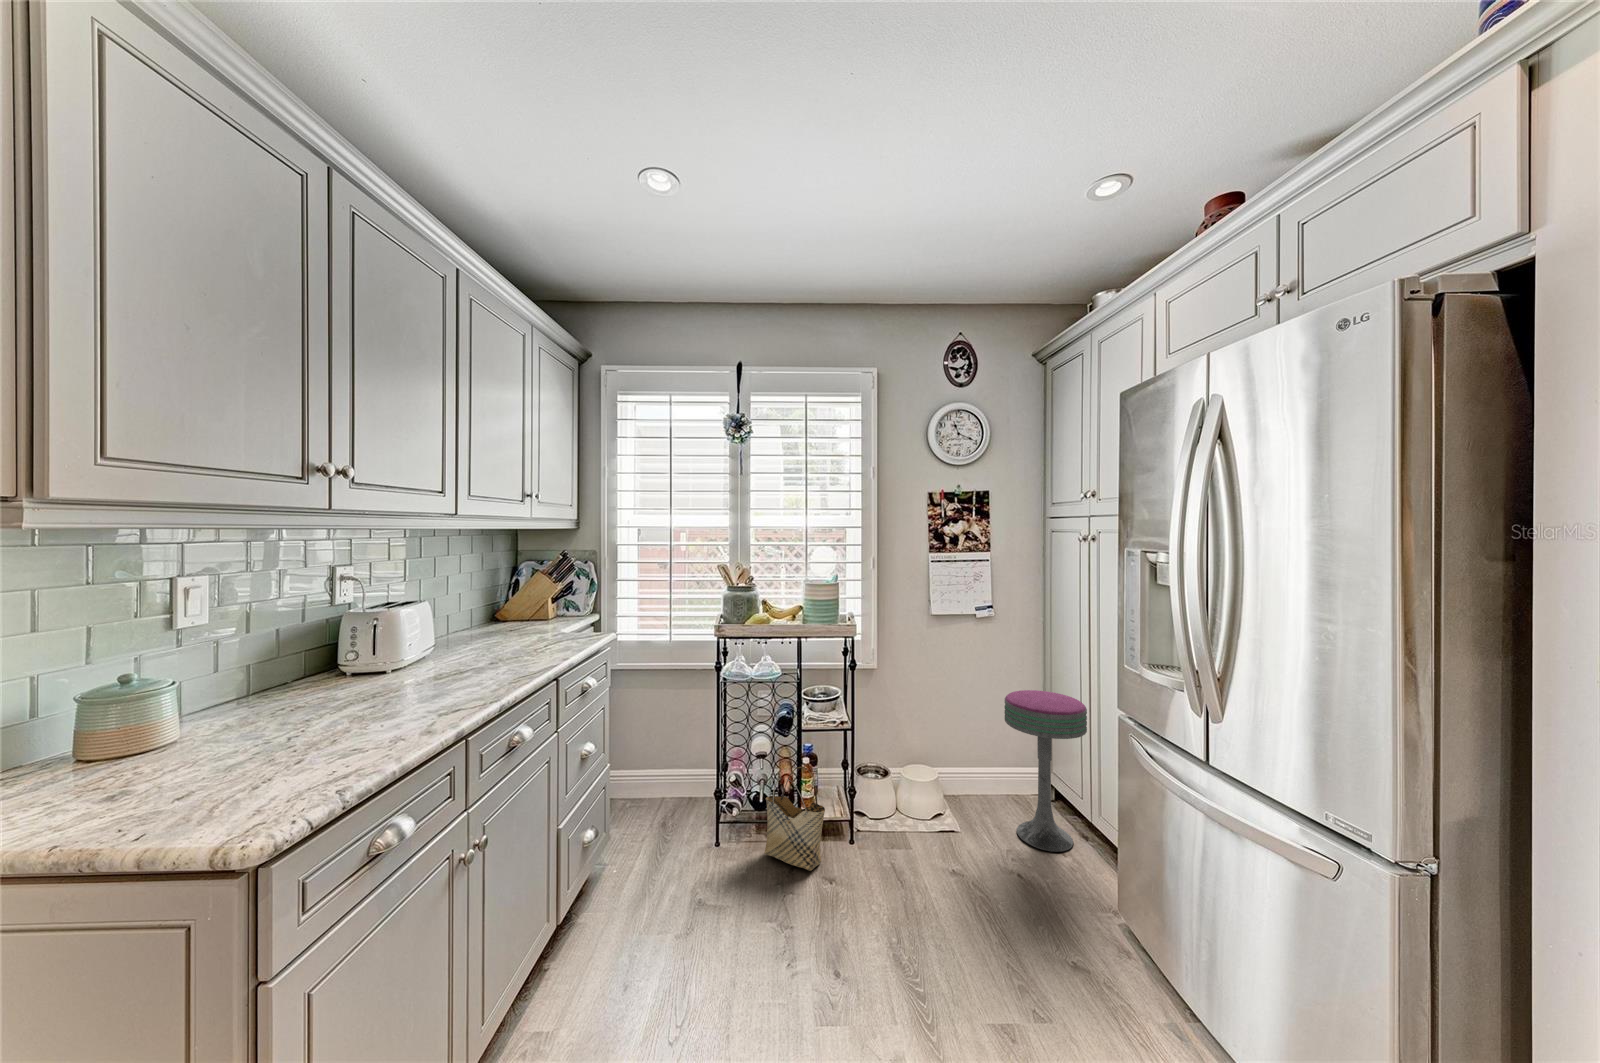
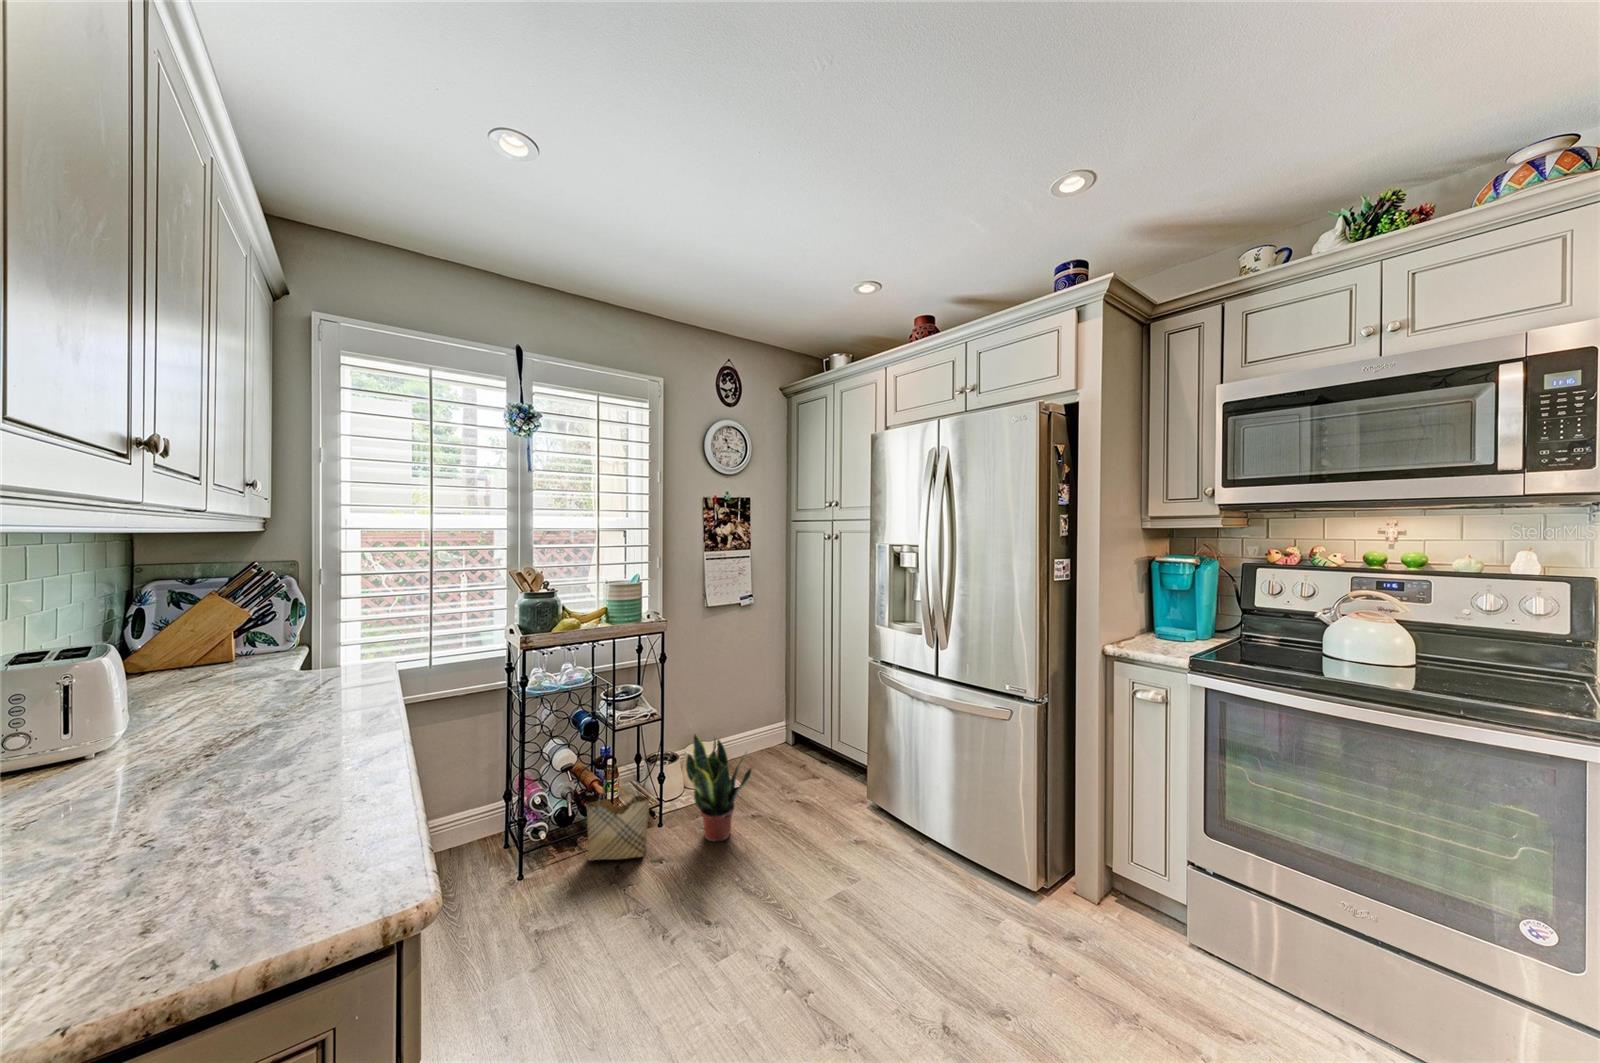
bar stool: present [1004,690,1087,852] -> none [774,660,832,781]
potted plant: none [859,753,942,887] -> present [686,734,752,841]

